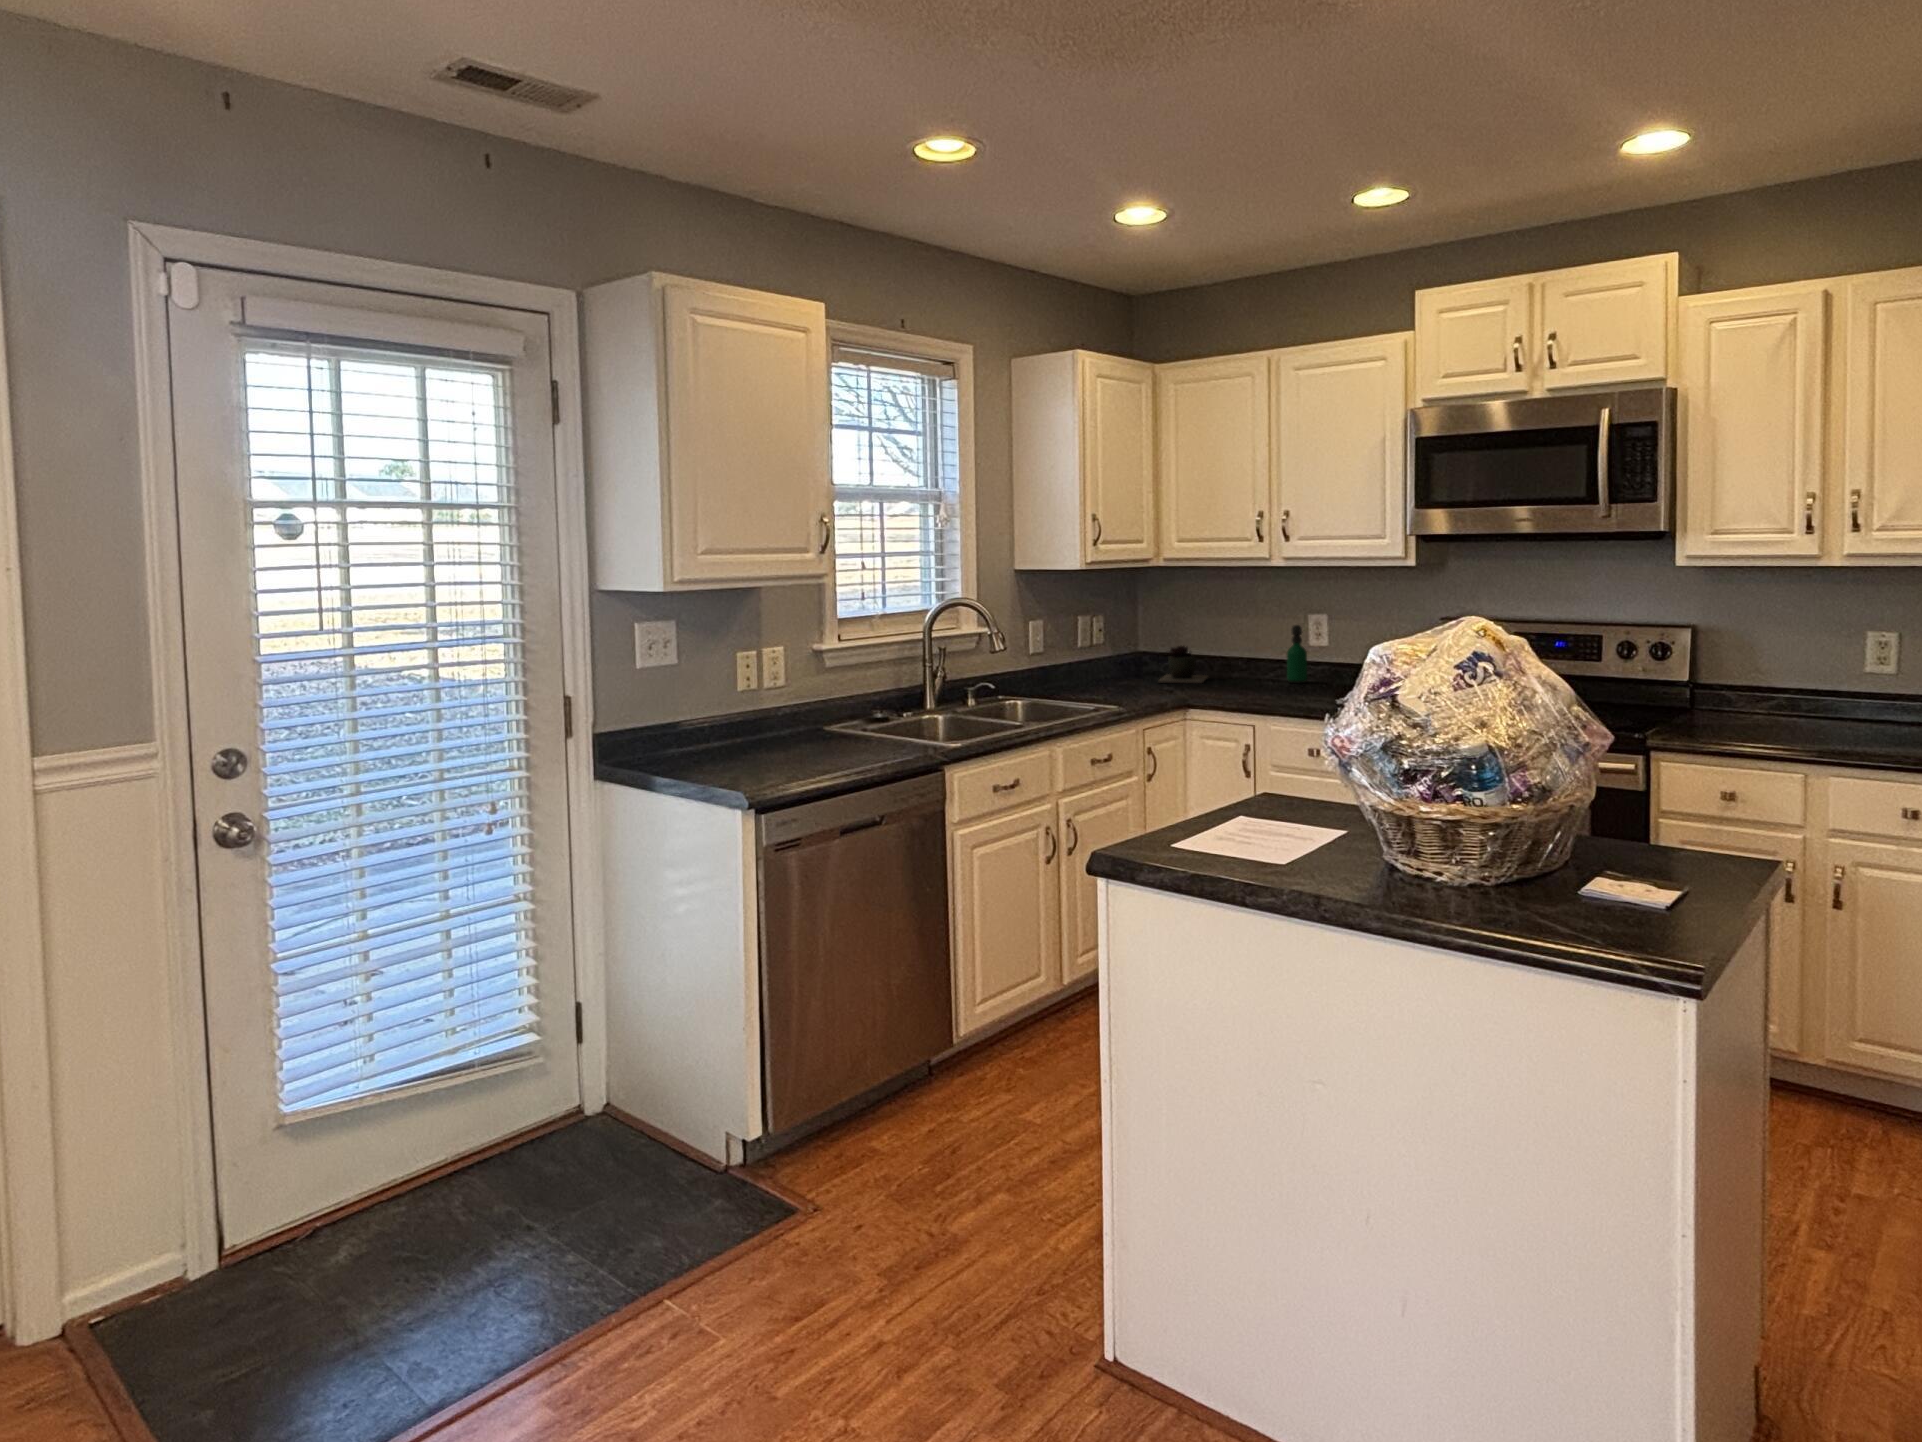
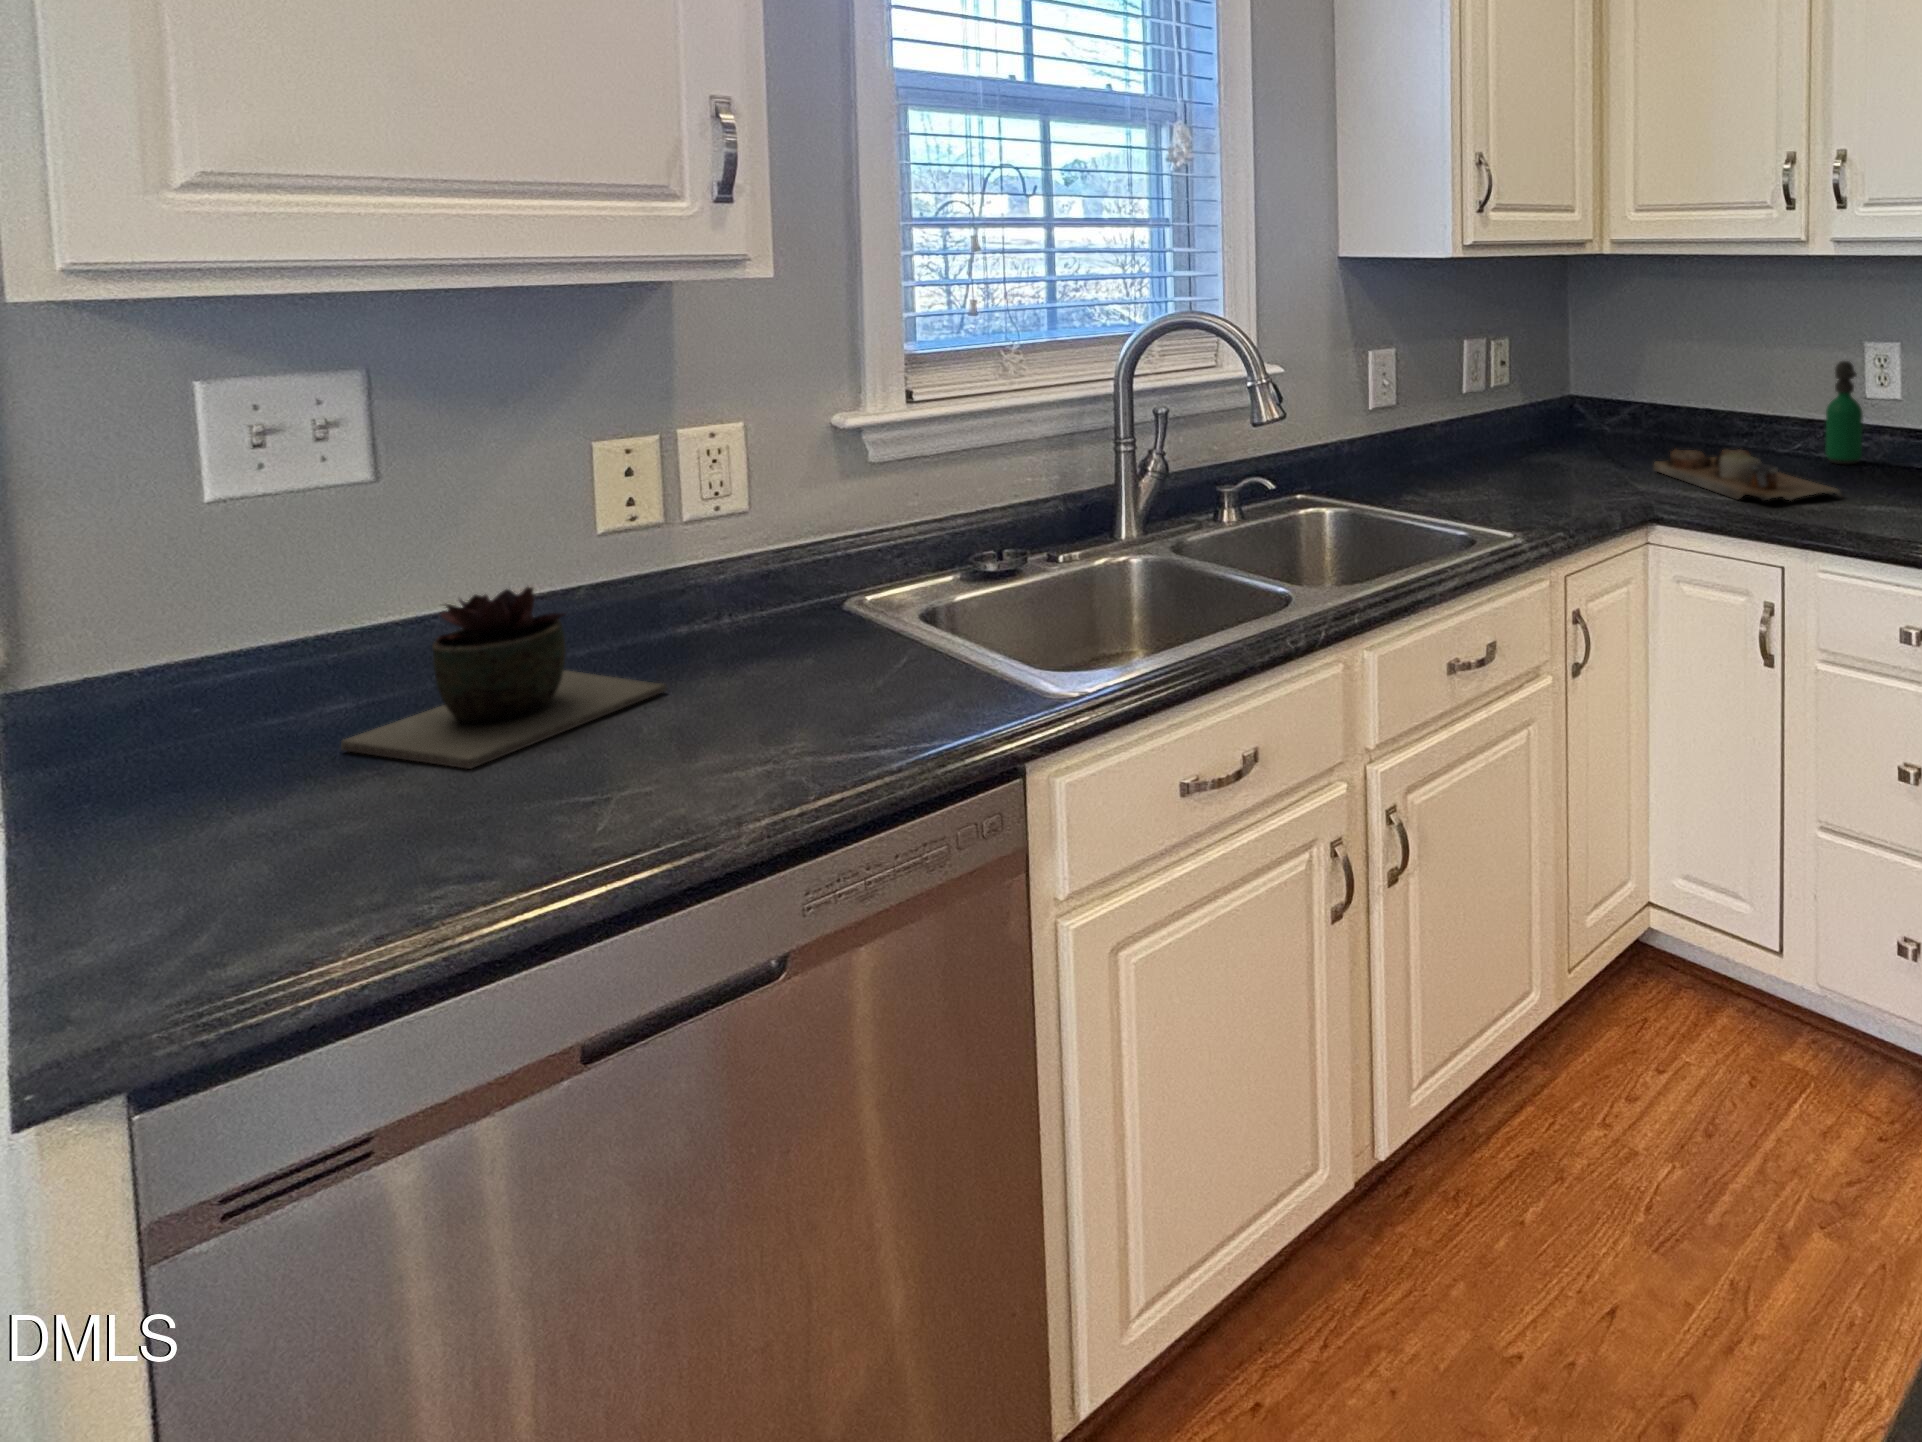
succulent plant: present [1158,646,1208,683] -> present [341,587,667,769]
cutting board: none [1189,674,1290,696] -> present [1653,449,1842,501]

